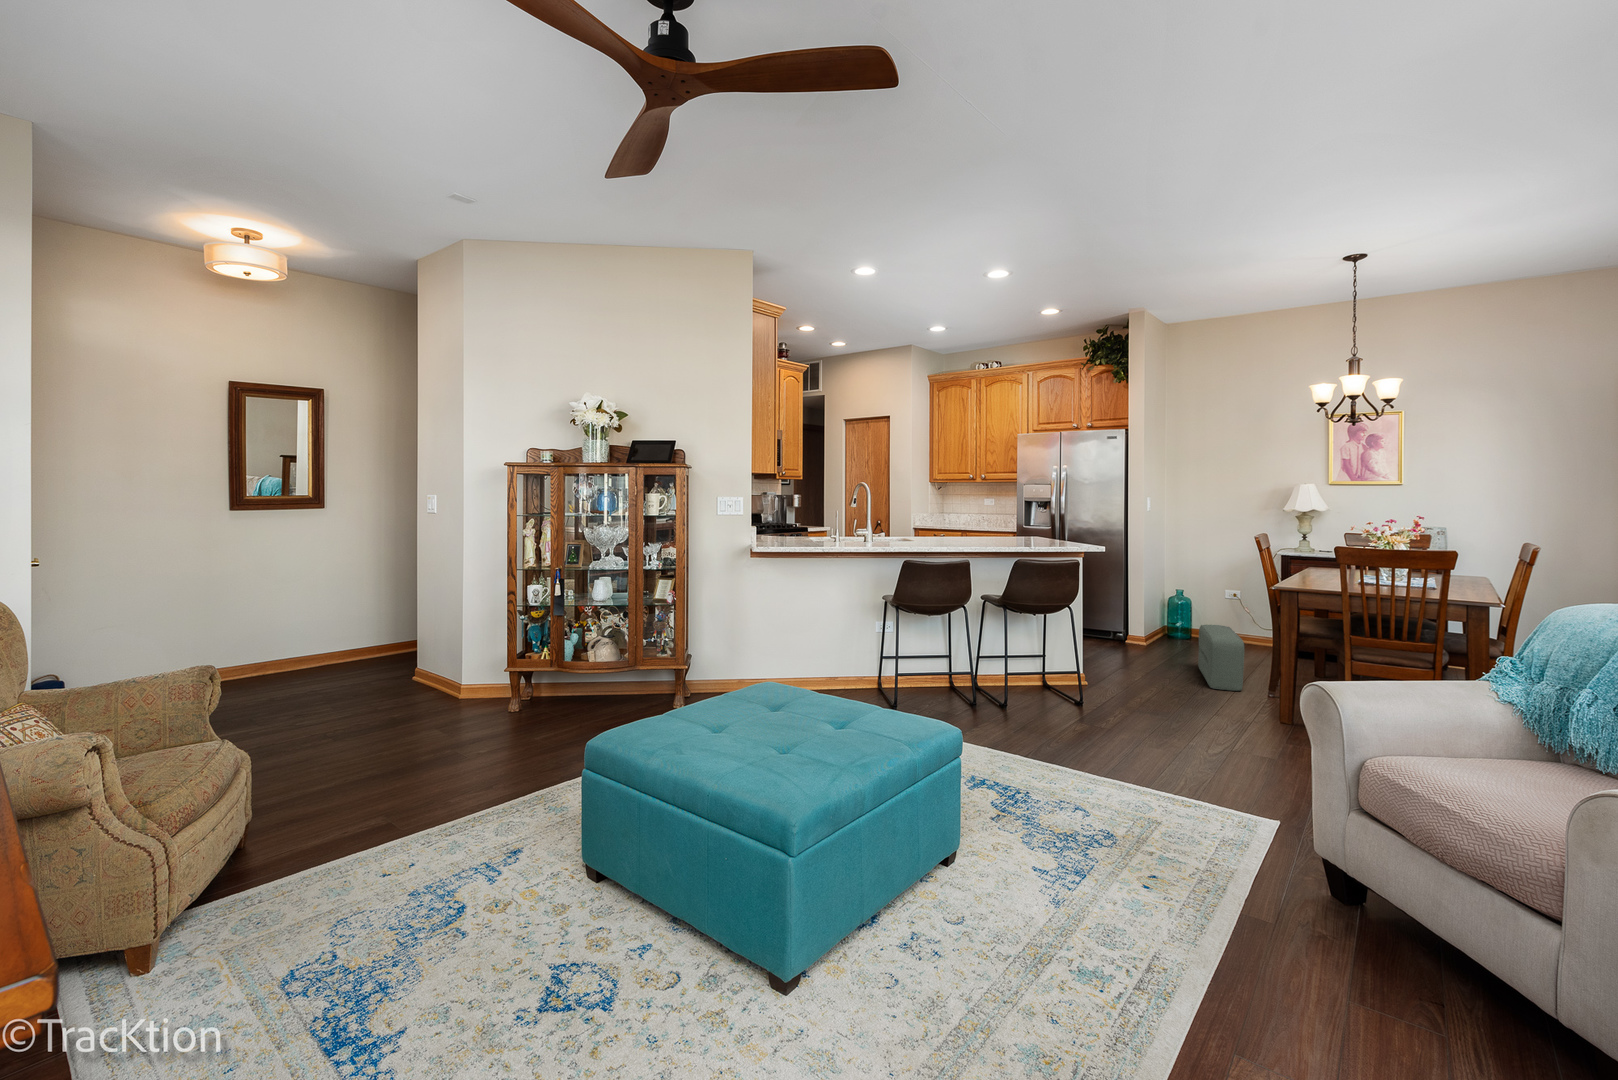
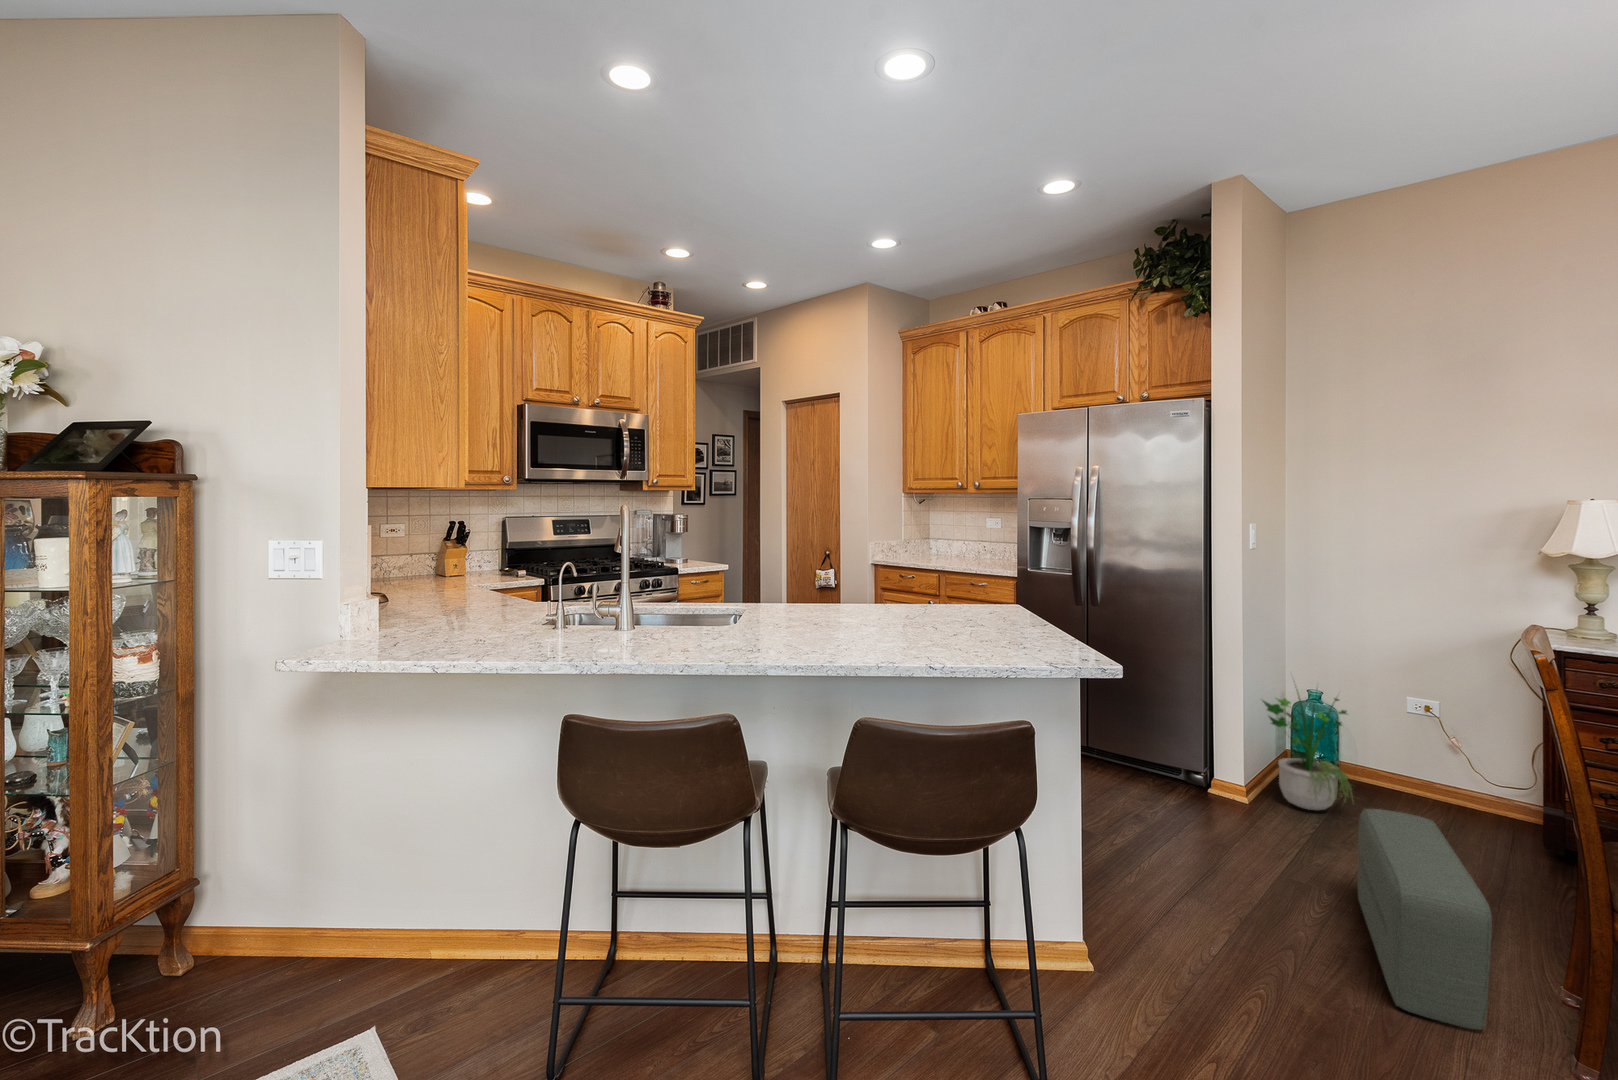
potted plant: none [1153,574,1200,647] -> present [1262,695,1353,810]

